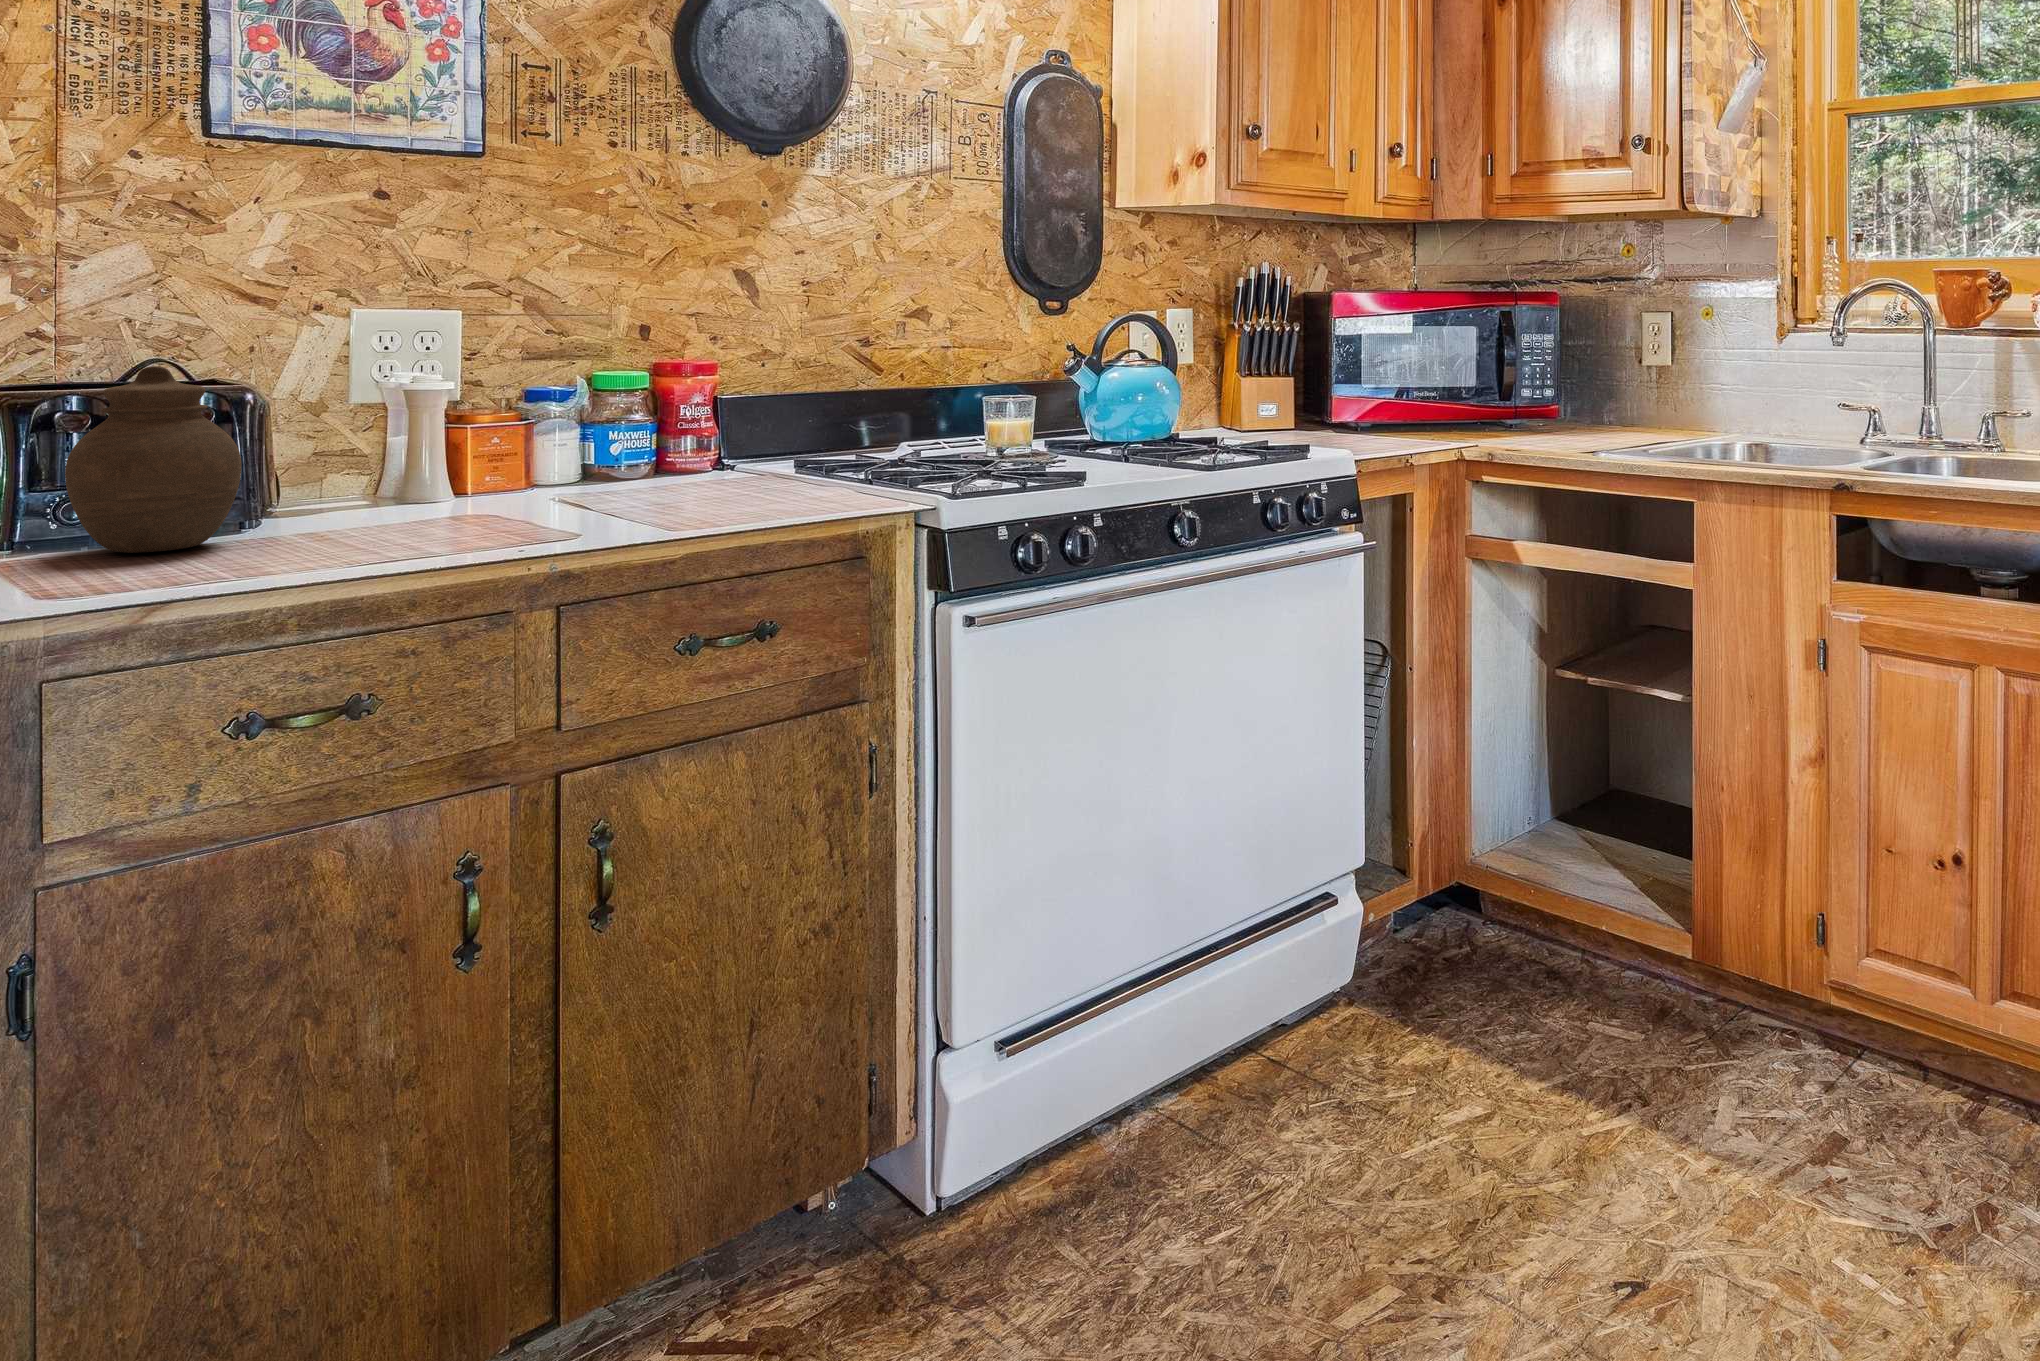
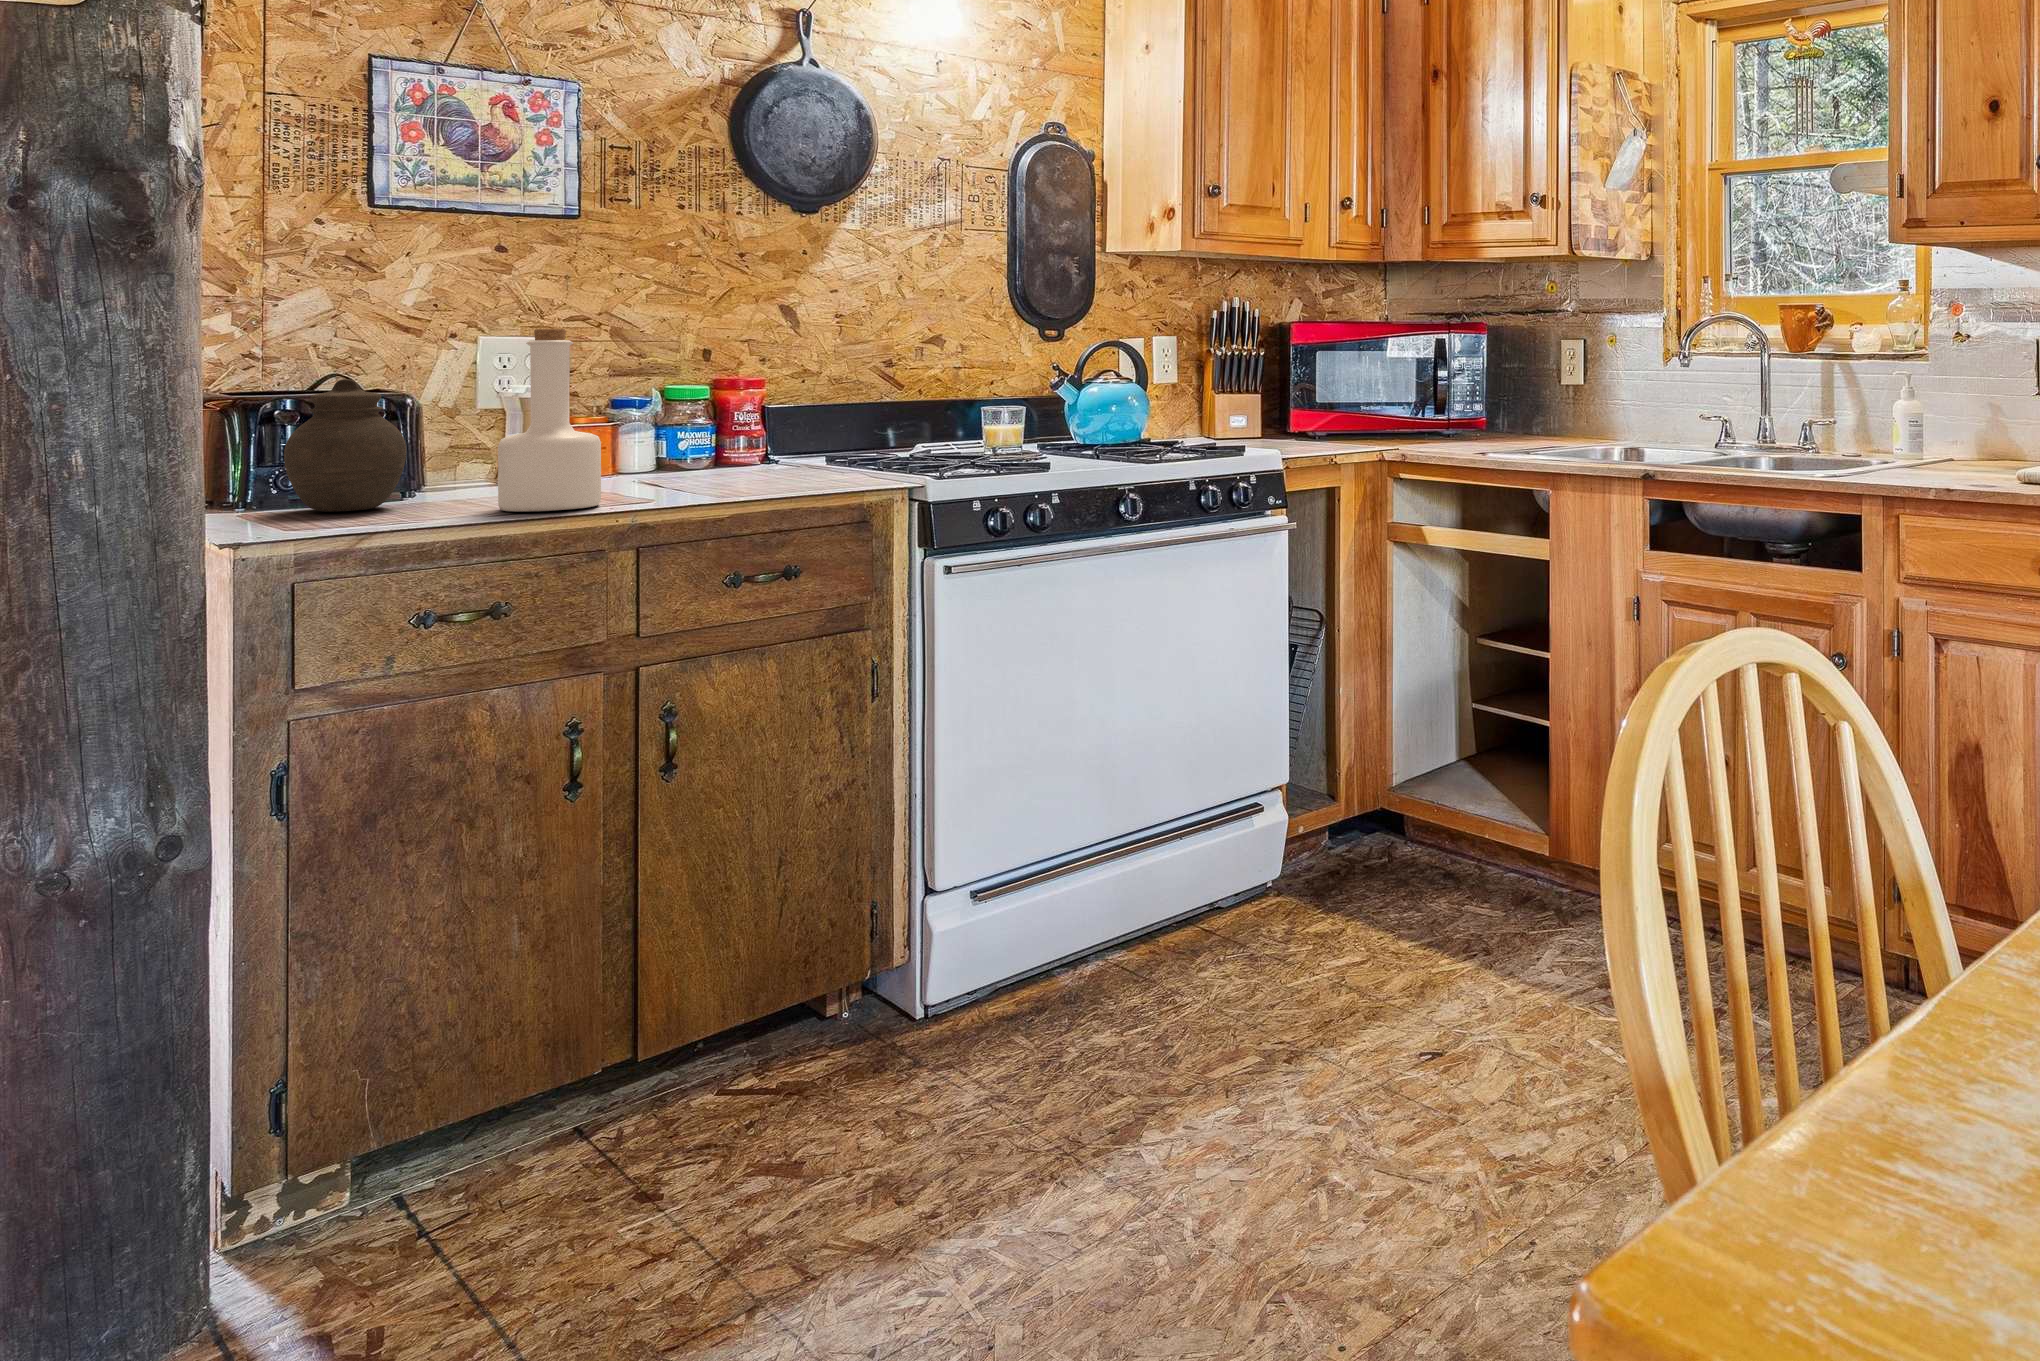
bottle: none [366,297,509,553] -> present [498,329,601,512]

